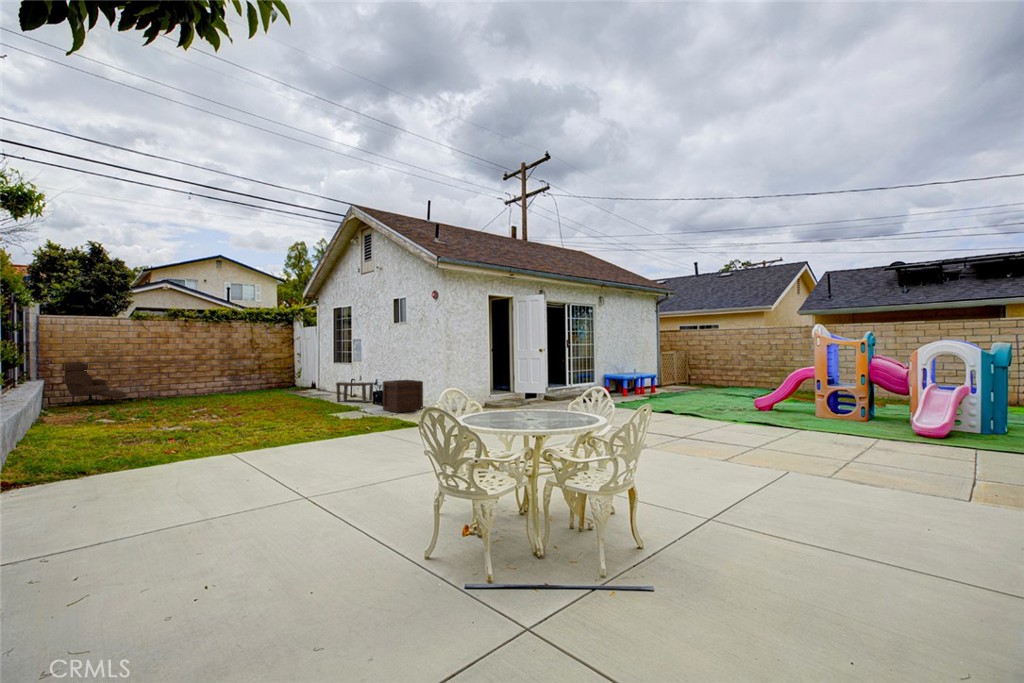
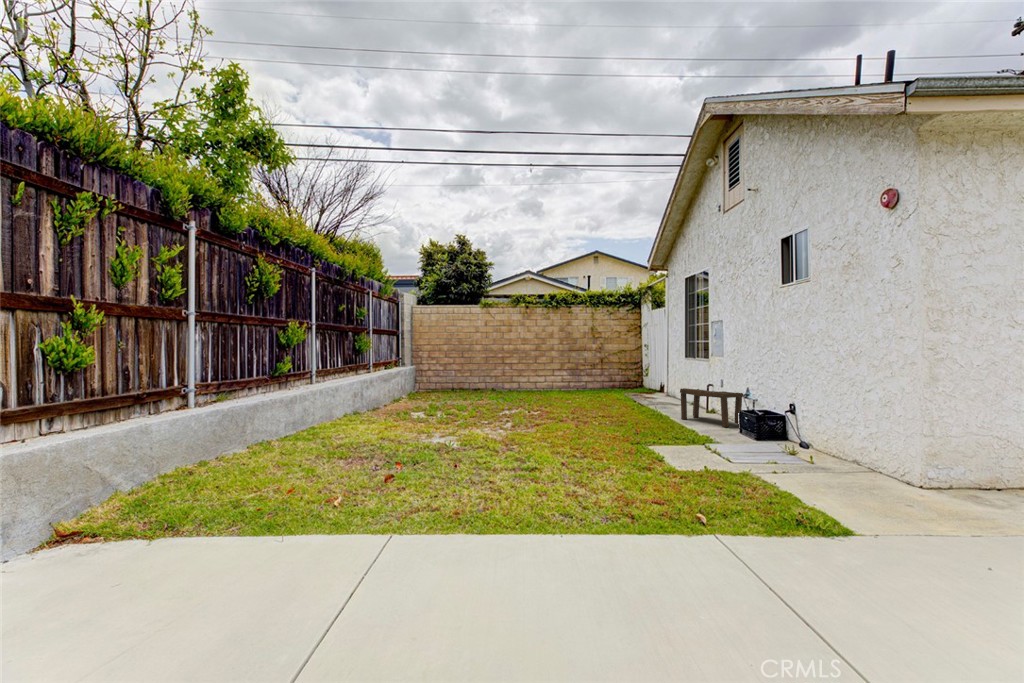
lounge chair: present [64,362,127,406] -> none [428,351,472,394]
wooden crate: present [383,380,423,413] -> none [755,395,852,466]

